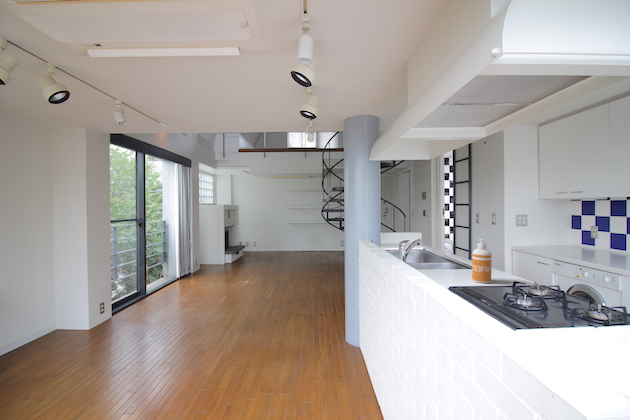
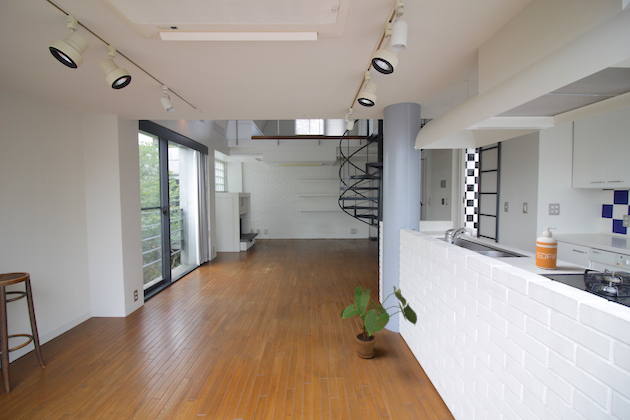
house plant: none [295,299,367,376] -> present [340,286,417,358]

